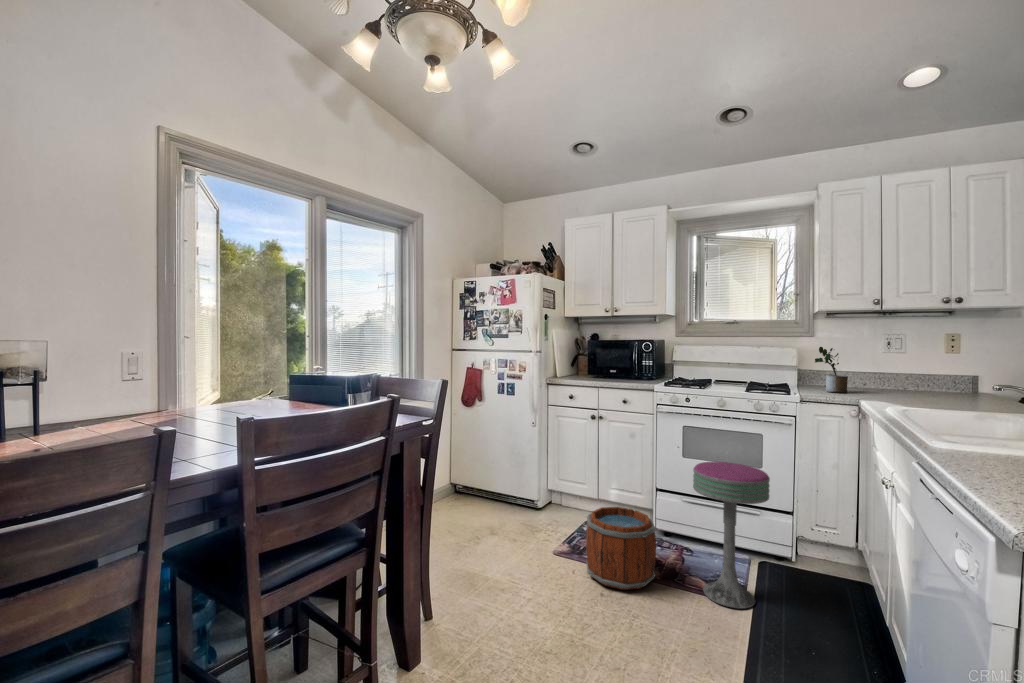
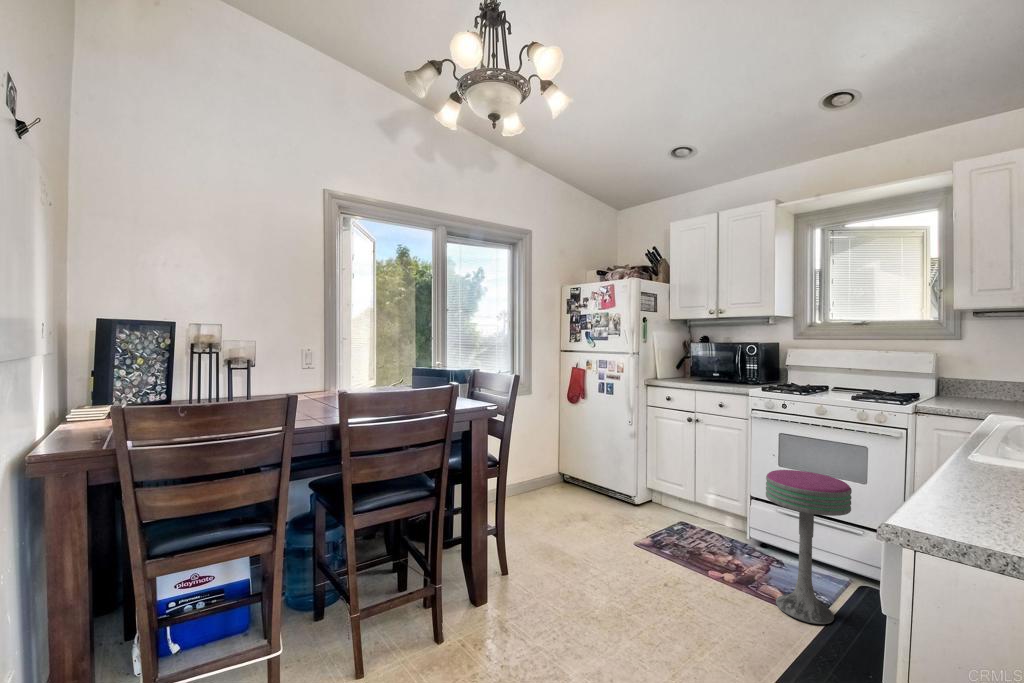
potted plant: present [815,347,848,393] -> none [947,352,994,407]
bucket: present [586,507,656,590] -> none [657,505,728,586]

